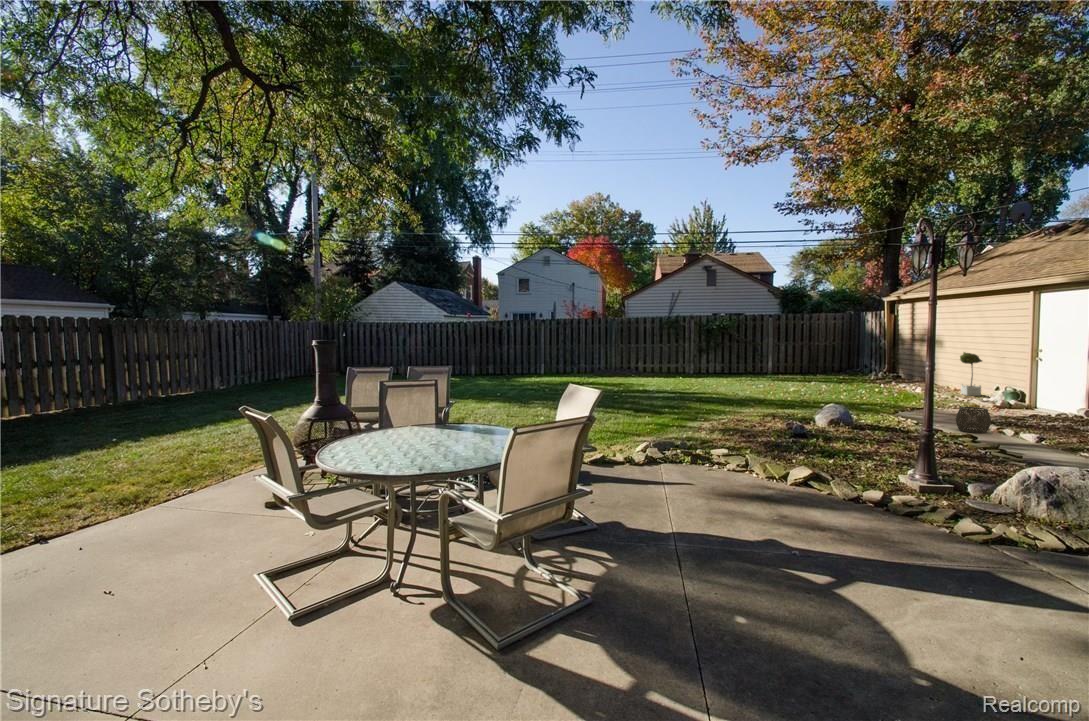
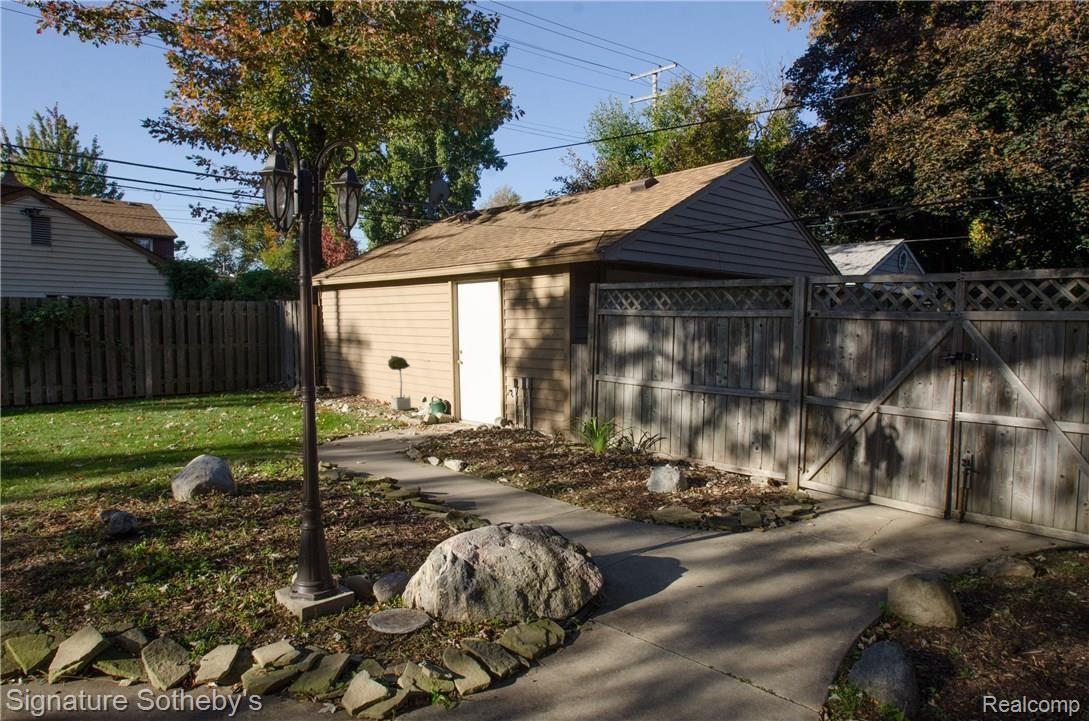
woven basket: present [955,407,991,433] -> none [381,433,418,468]

